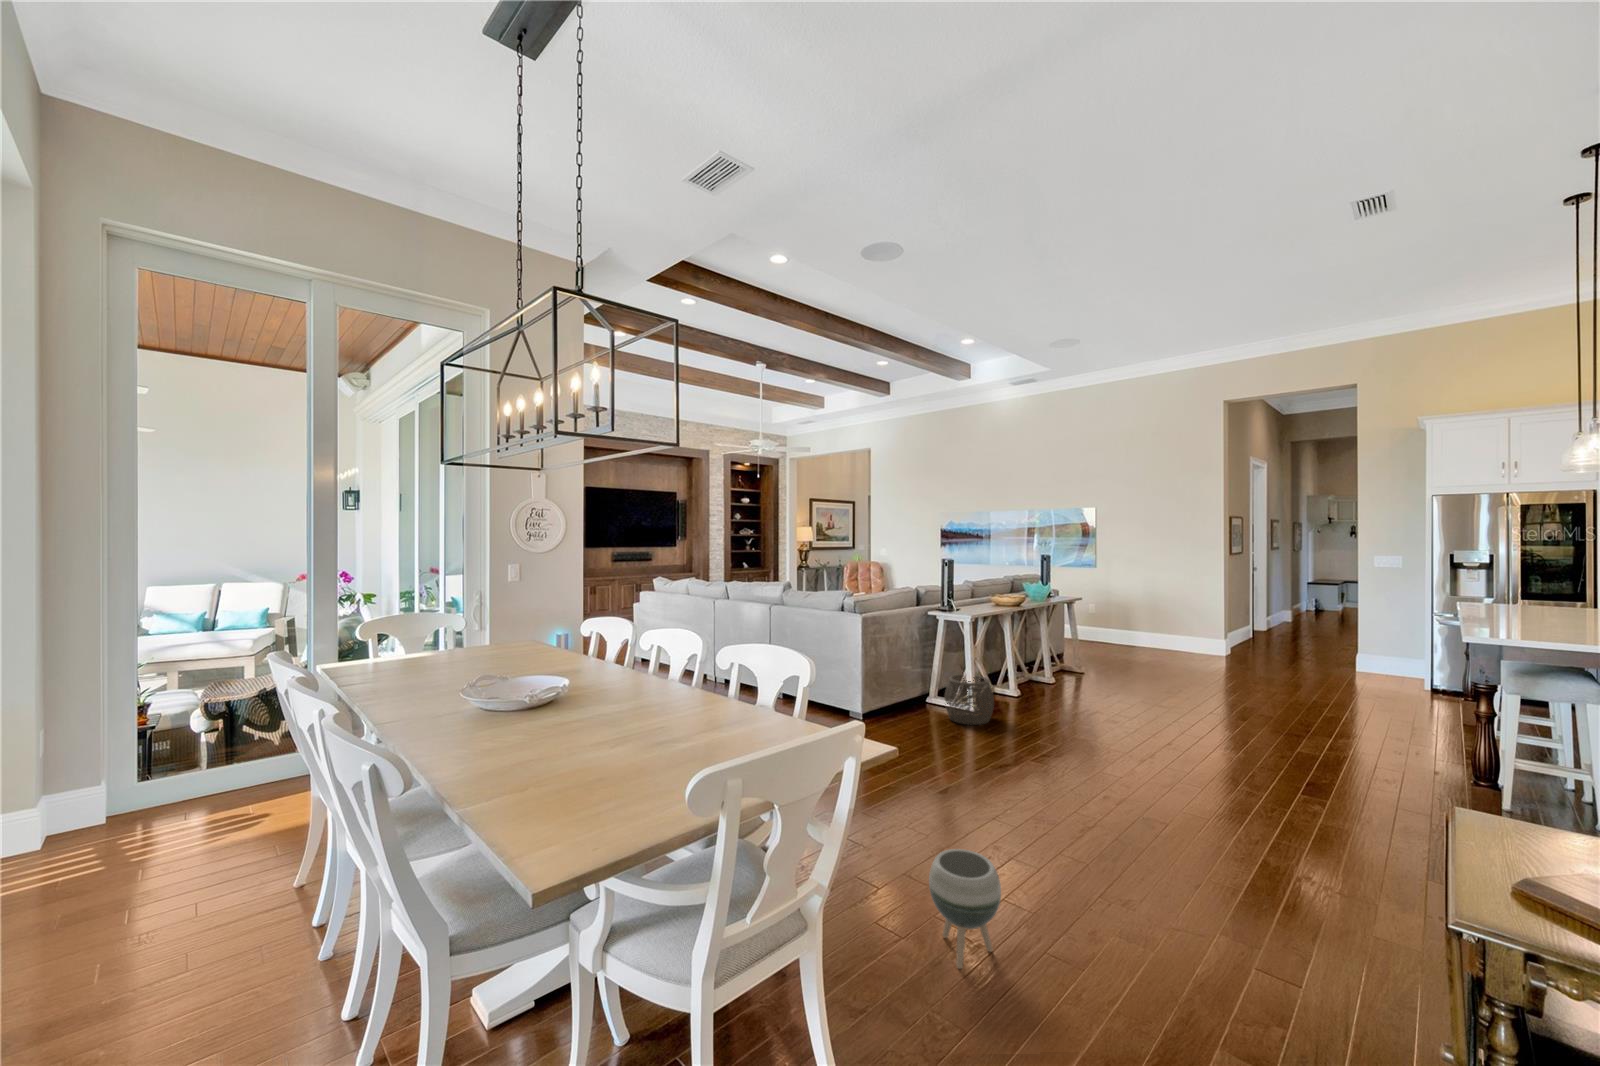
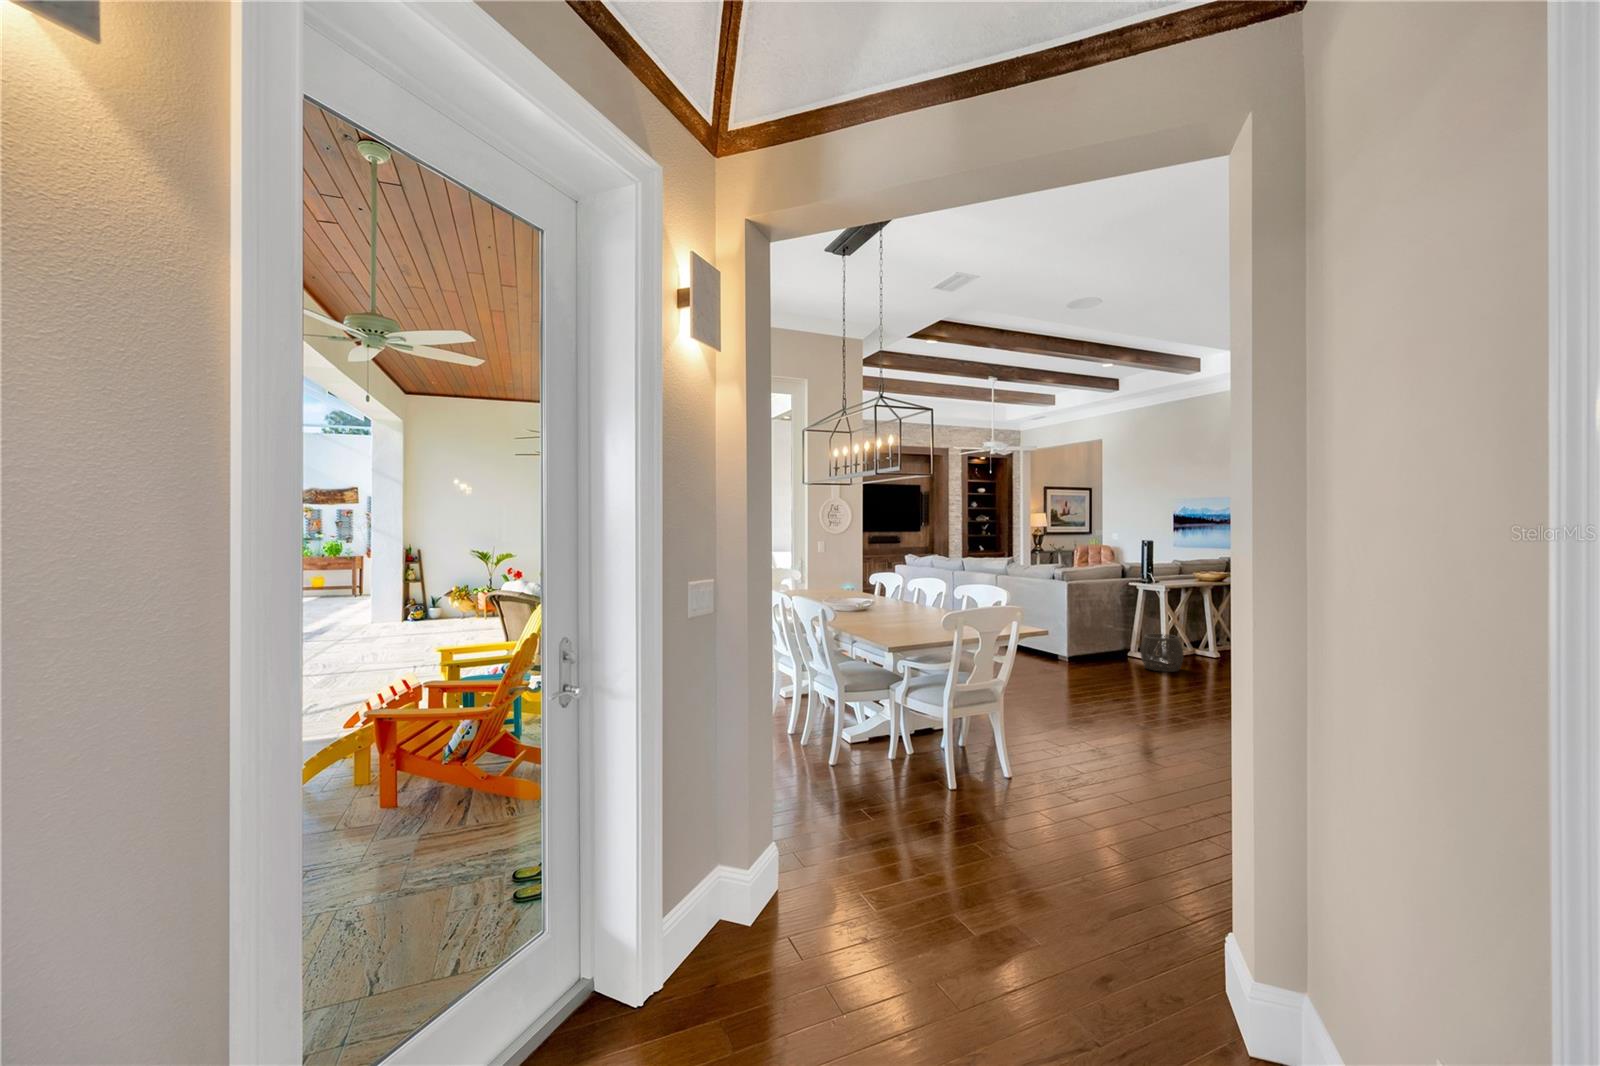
planter: present [929,849,1001,969] -> none [1068,693,1108,745]

